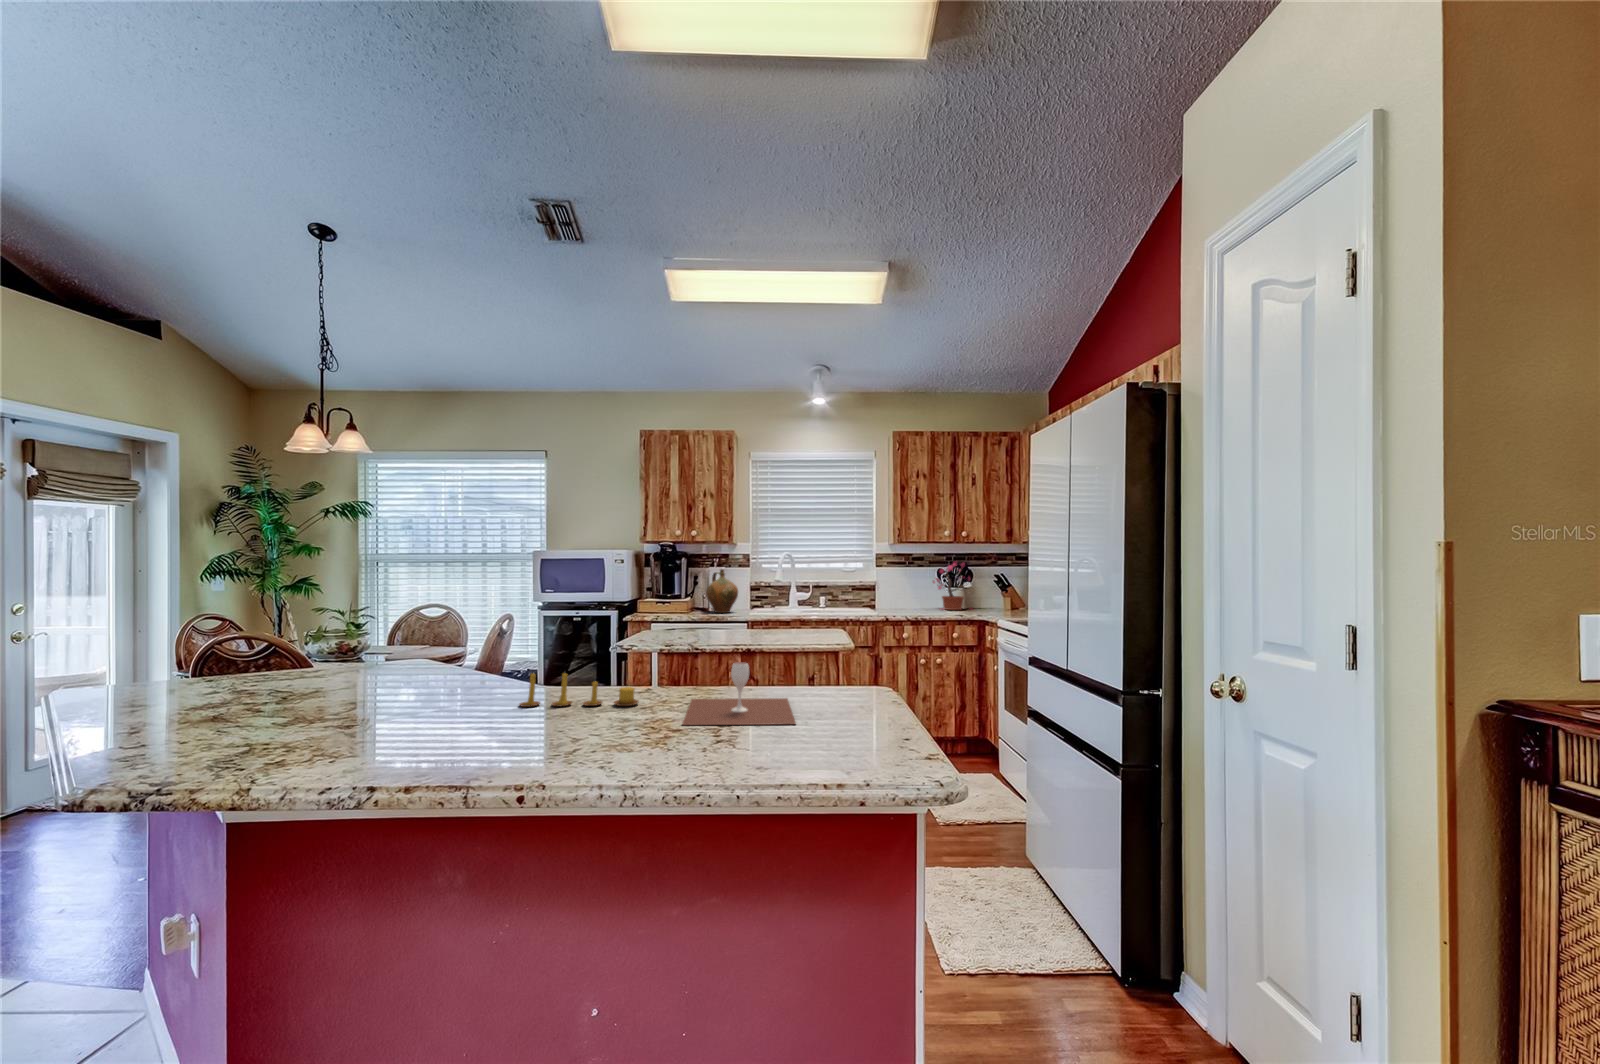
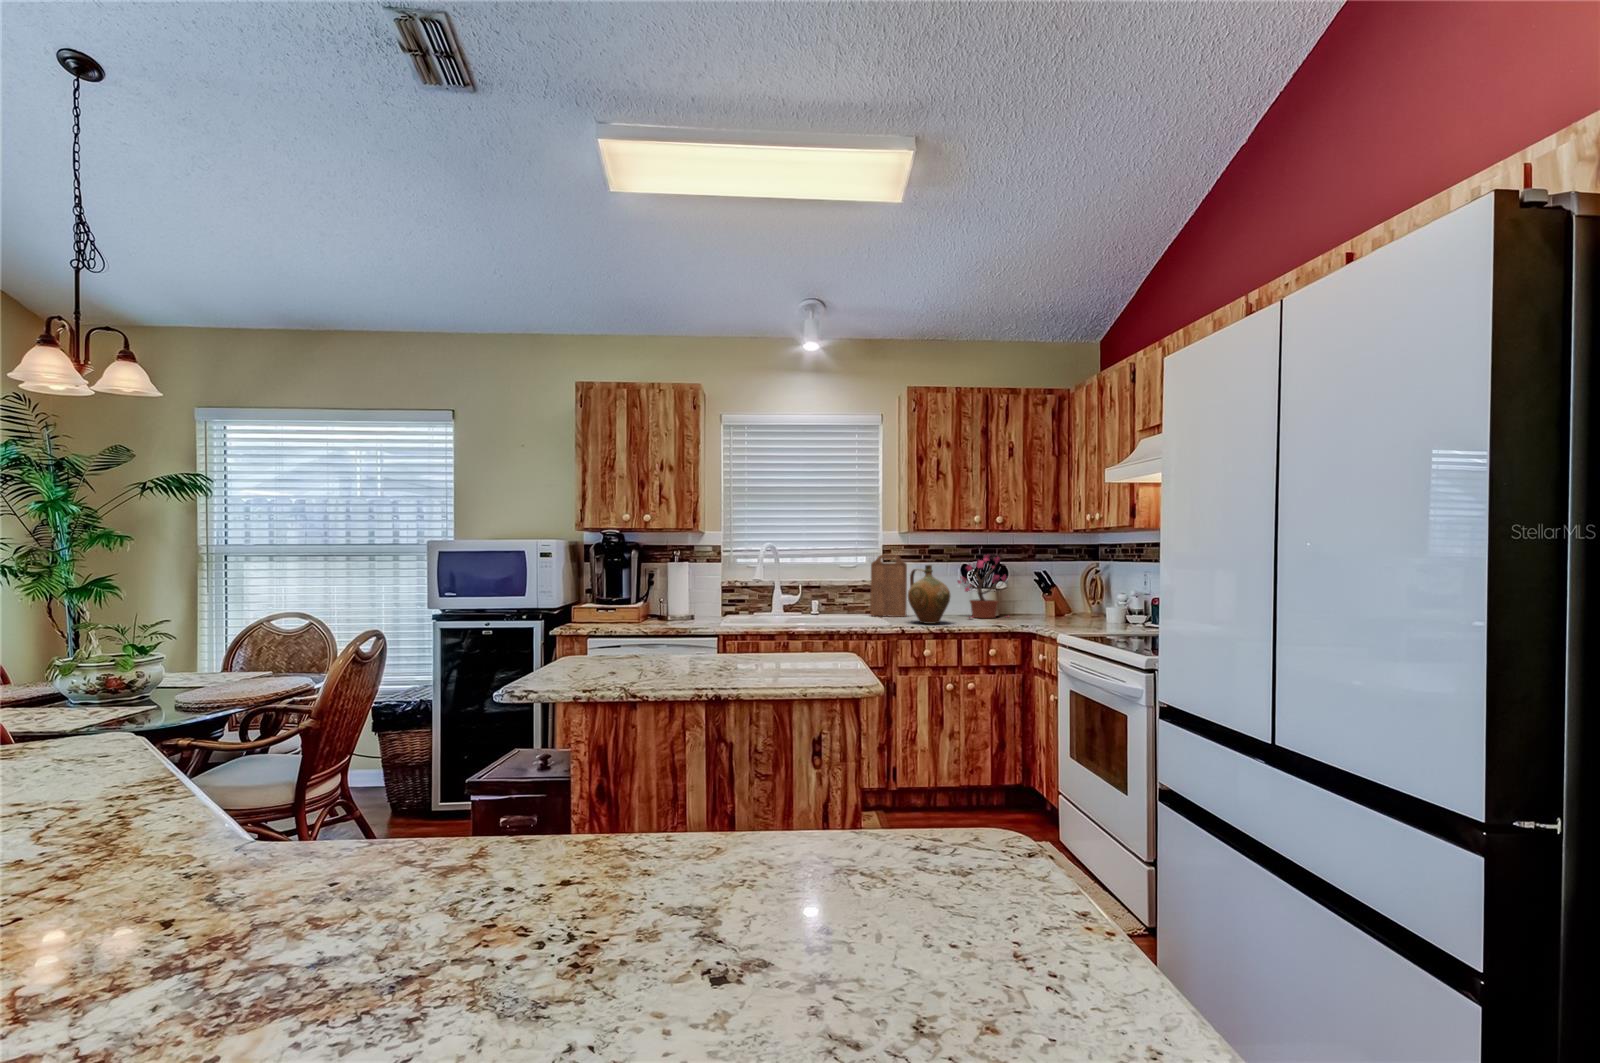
cutting board: none [865,561,893,609] -> present [870,555,907,617]
ceramic jug: present [706,569,738,613] -> present [908,565,950,624]
wine glass: present [682,662,795,725] -> none [535,801,833,1010]
candle: present [519,674,639,707] -> none [166,823,467,919]

